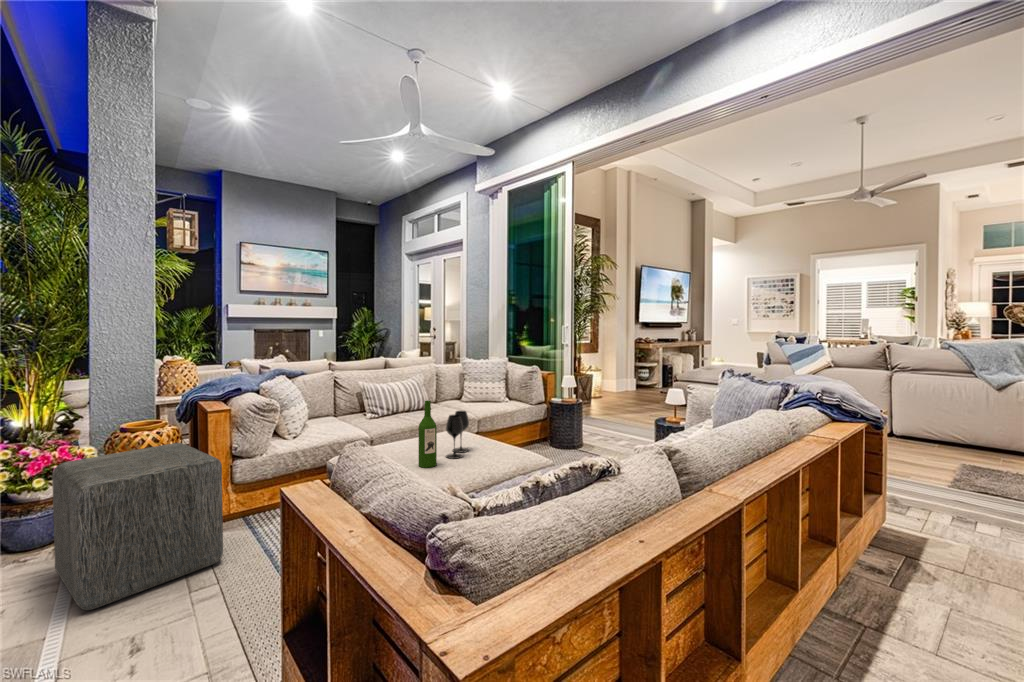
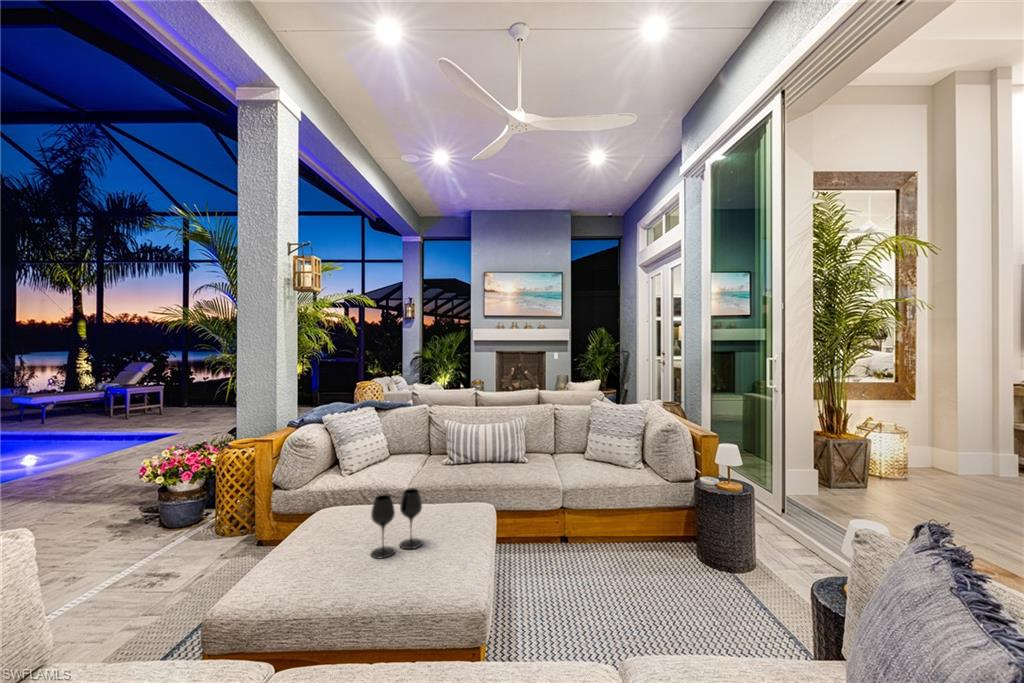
wine bottle: present [419,400,437,468] -> none [317,473,342,563]
ottoman: present [52,443,223,610] -> none [85,466,239,601]

